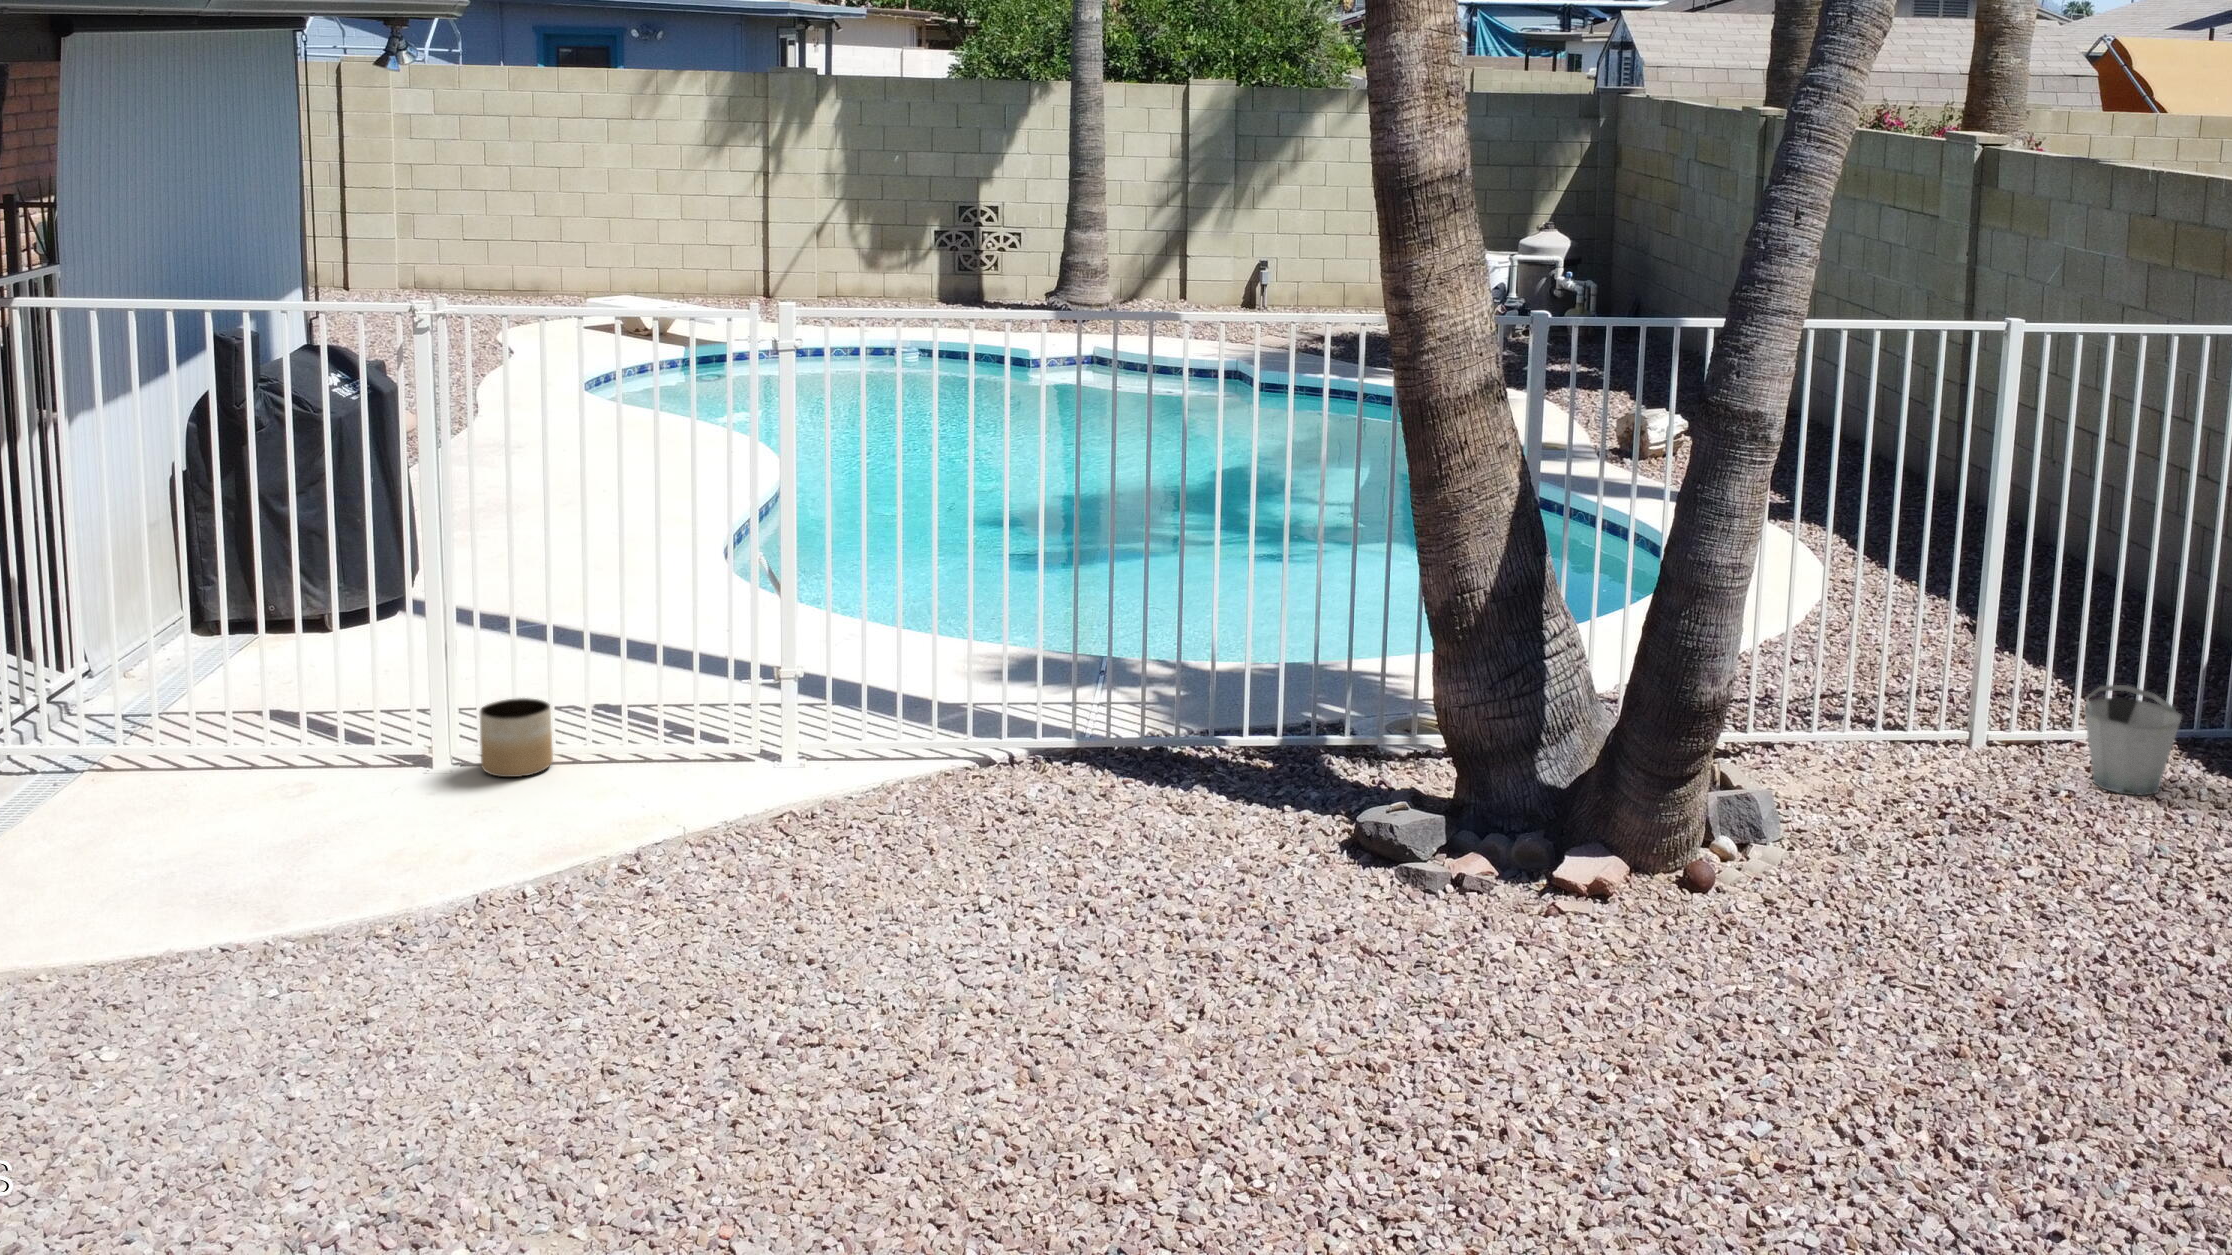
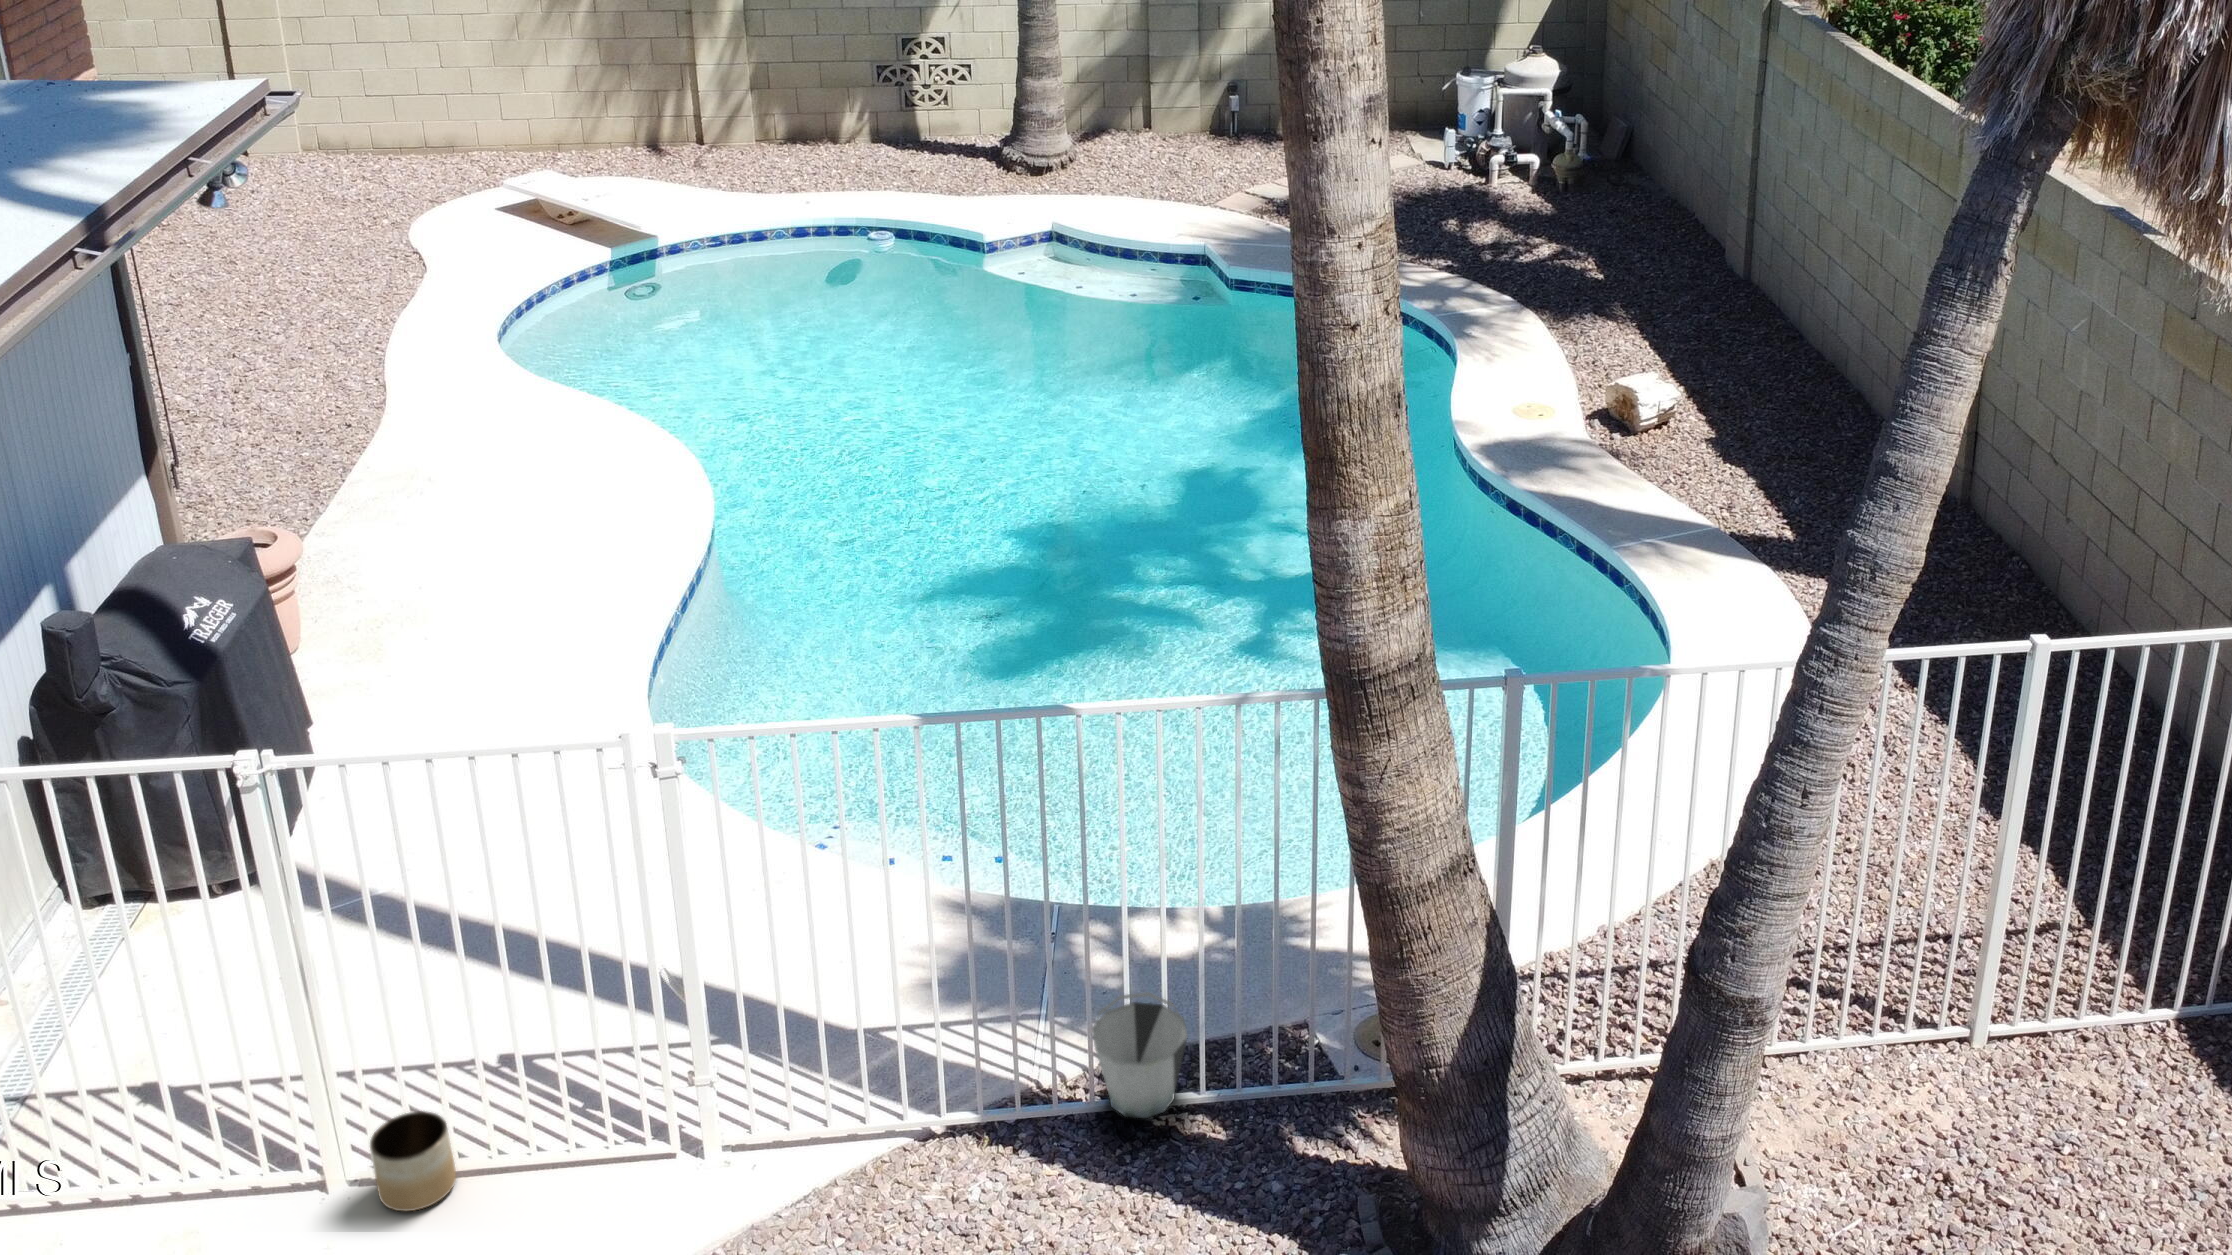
bucket: present [2084,685,2182,796] -> present [1092,992,1188,1118]

